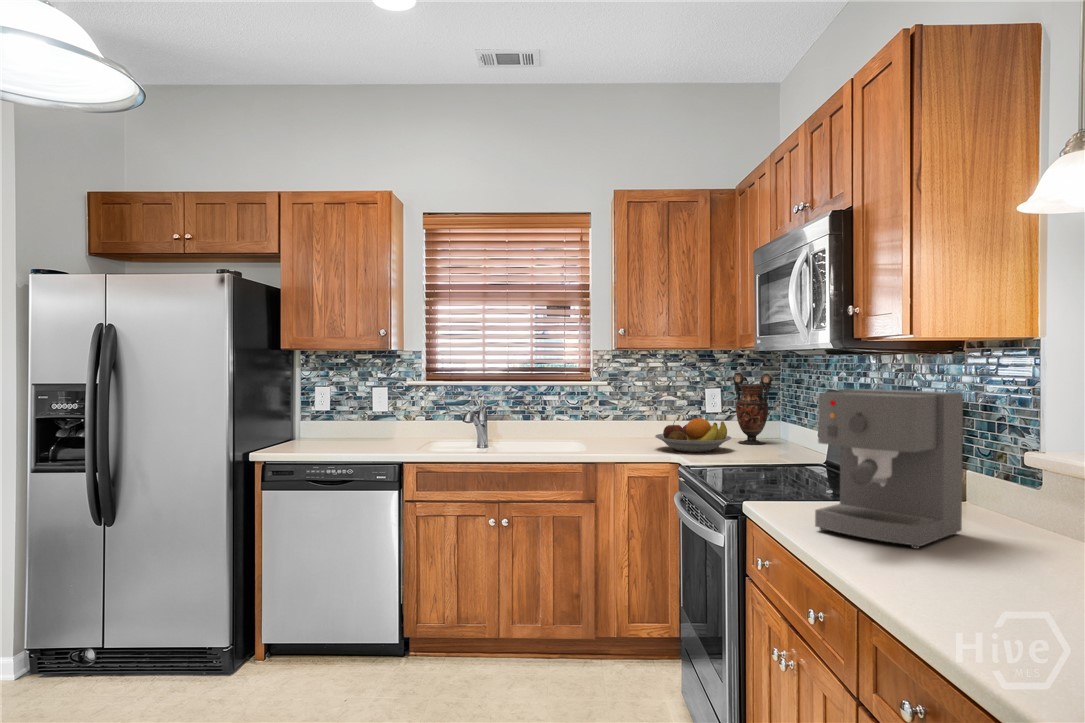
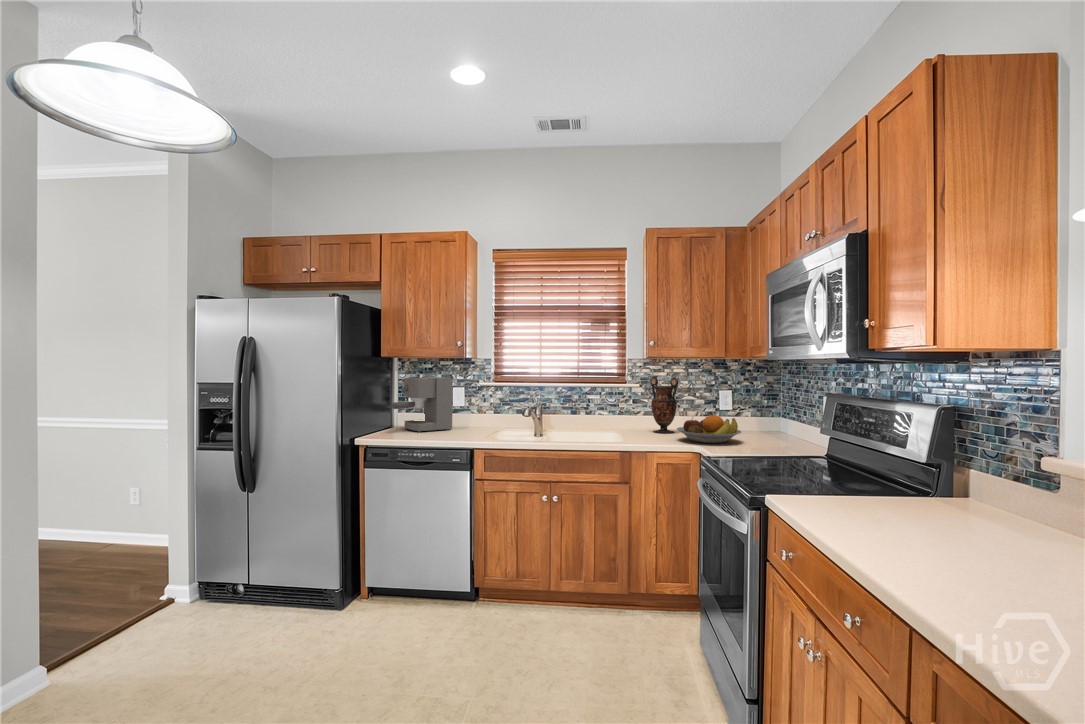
vase: present [733,373,772,444] -> present [650,377,678,433]
coffee maker: present [815,389,963,549] -> present [392,377,453,432]

